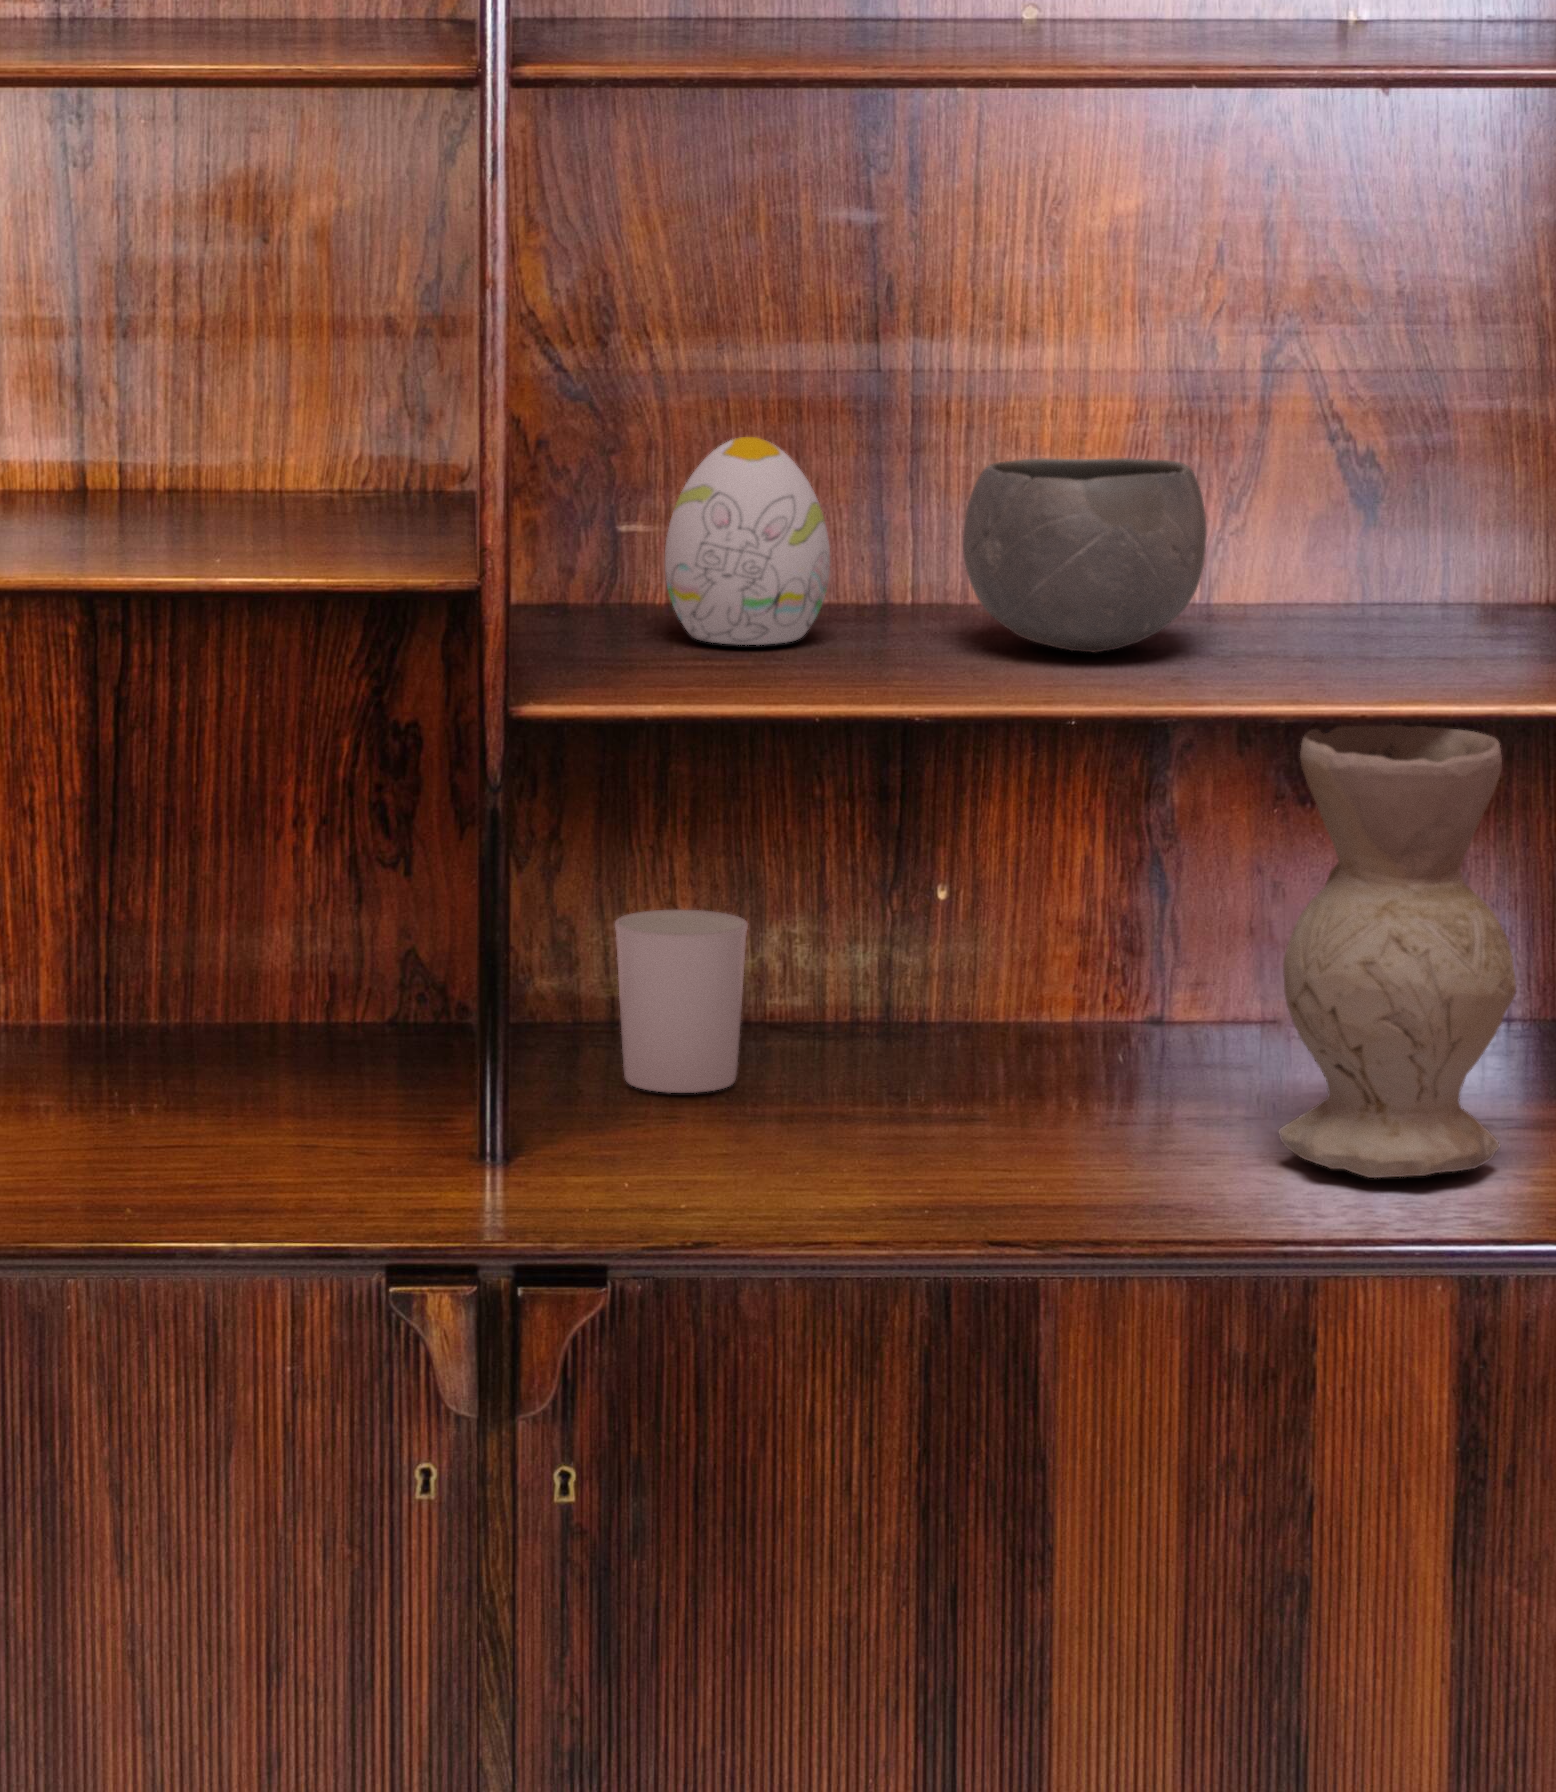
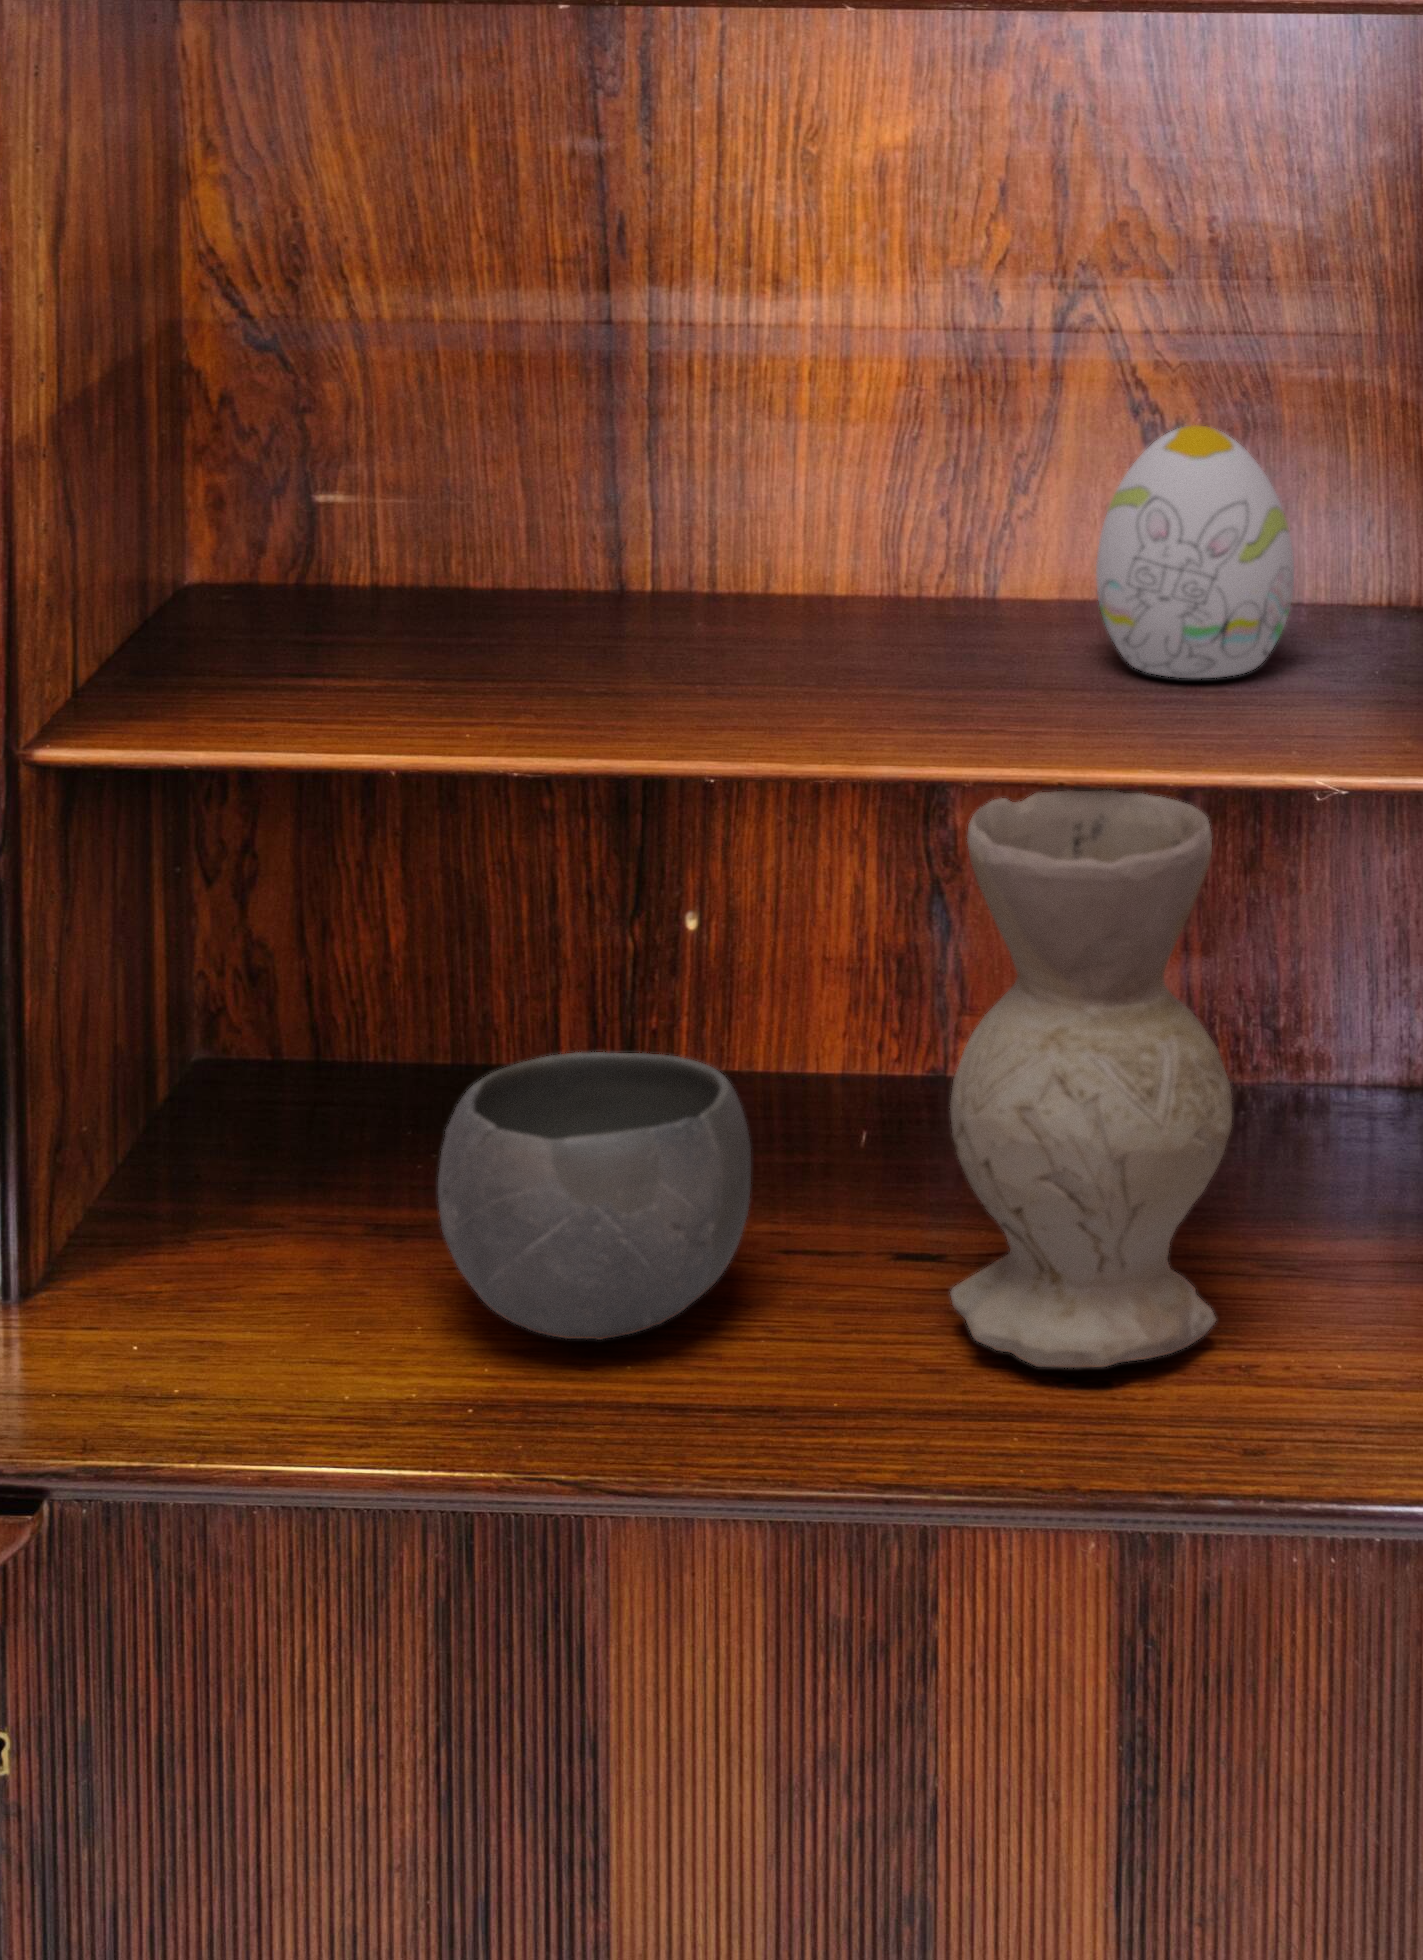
decorative egg: present [665,437,830,645] -> present [1096,425,1294,678]
ceramic bowl: present [963,458,1207,653] -> present [438,1052,751,1340]
candle holder: present [615,909,748,1093] -> none [248,956,408,1187]

